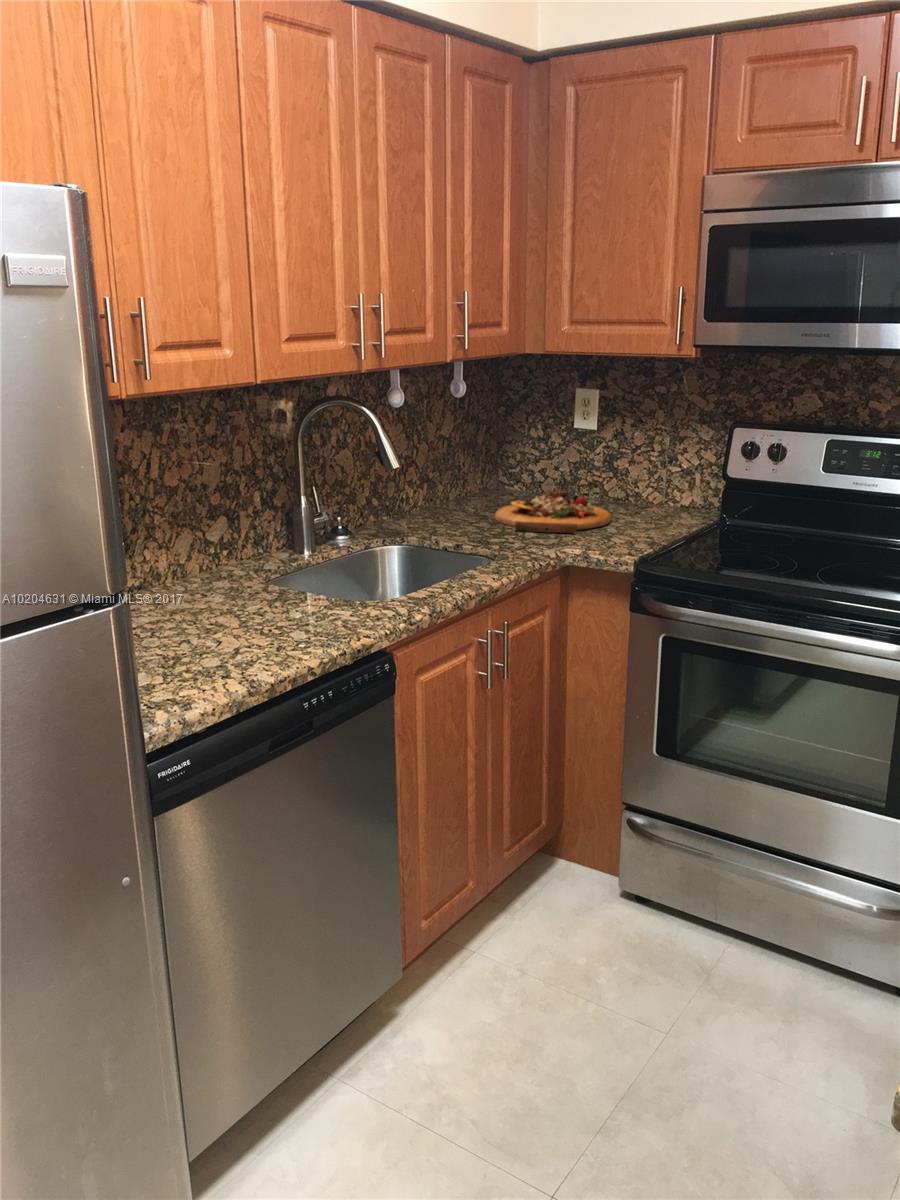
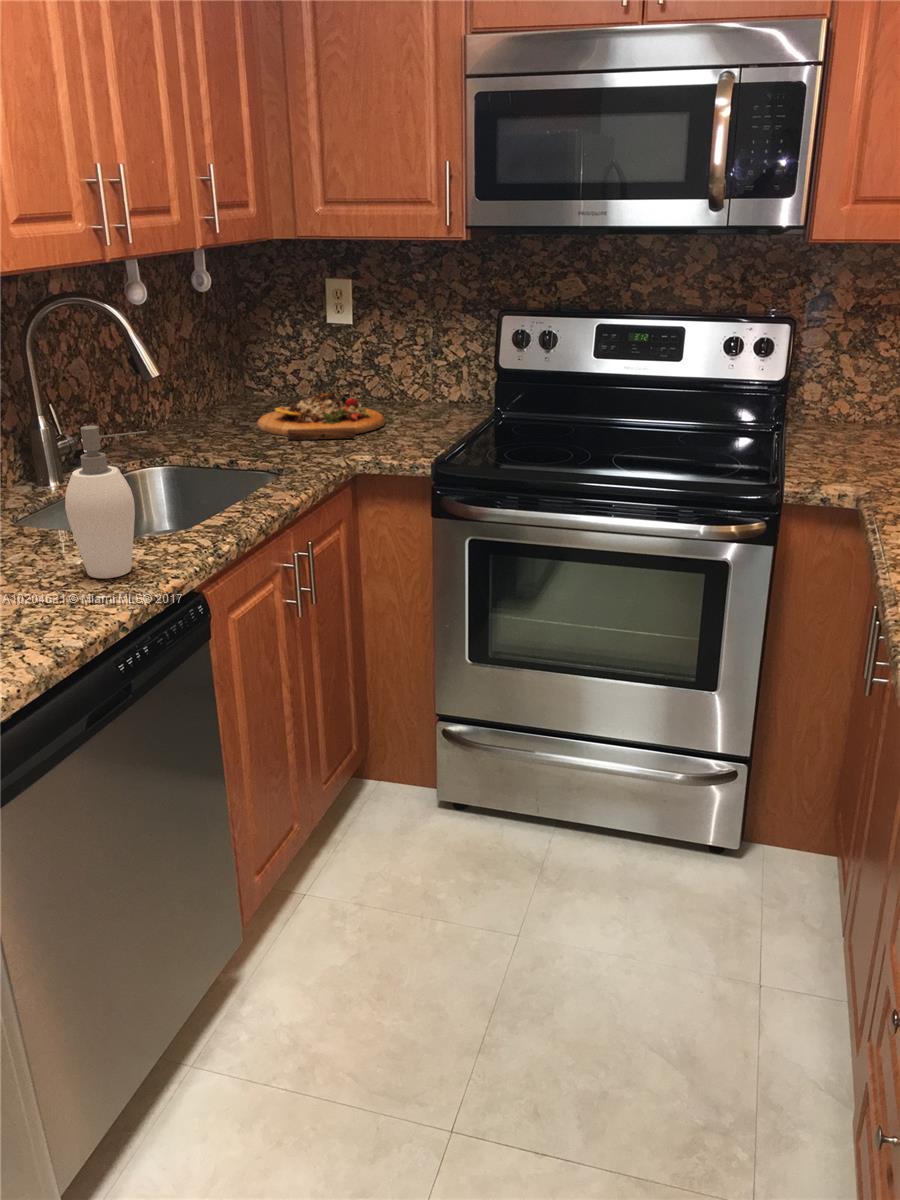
soap dispenser: none [288,507,358,632] -> present [65,426,147,578]

